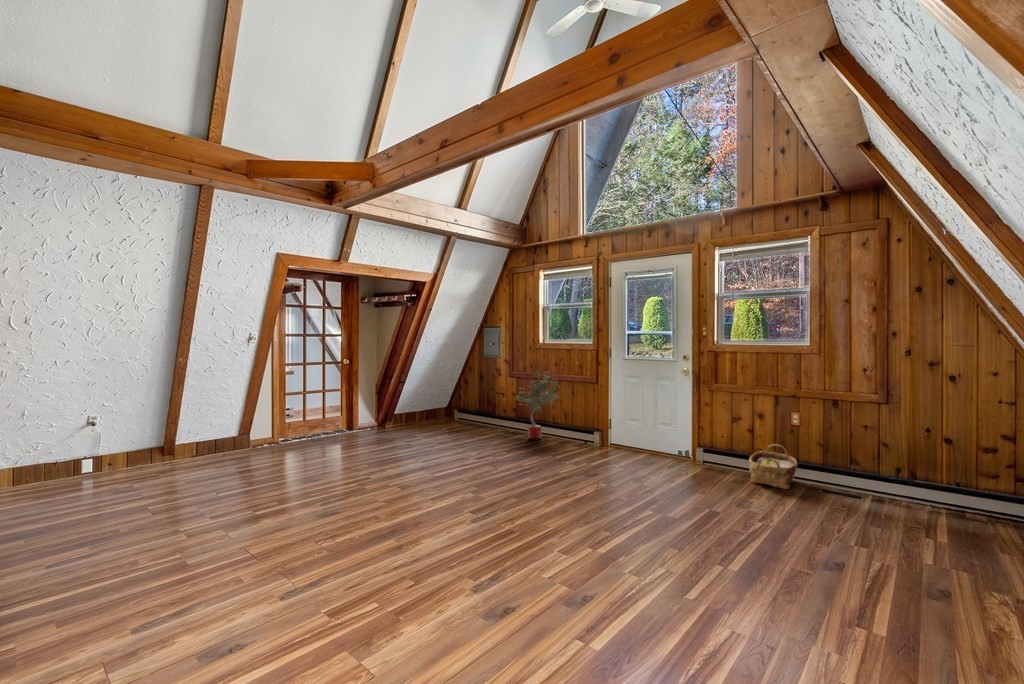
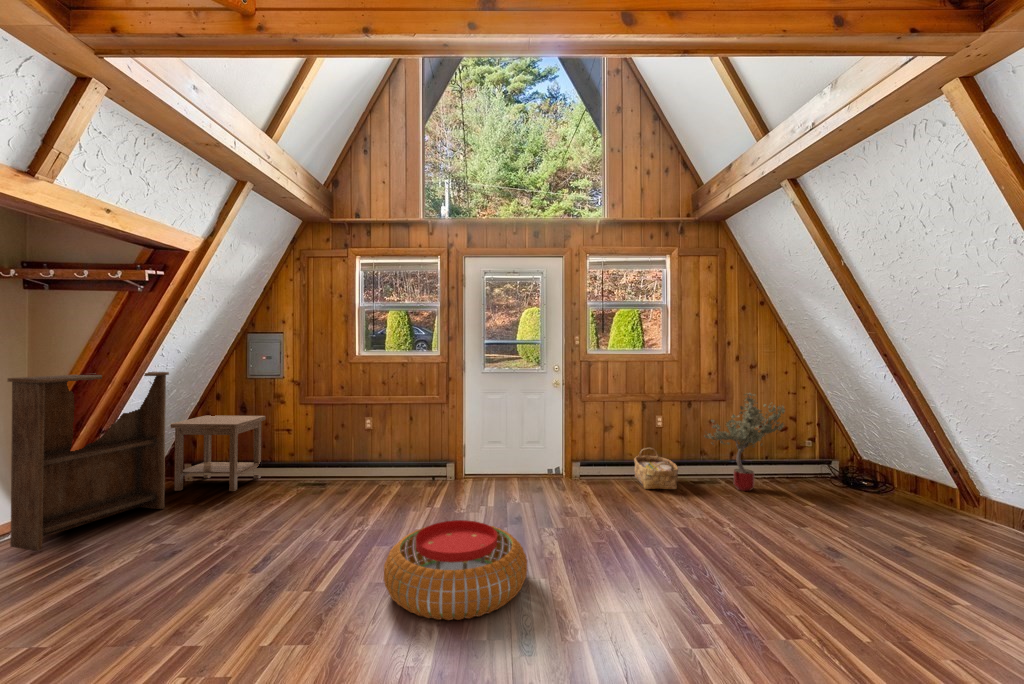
bookshelf: none [361,351,429,437] -> present [7,372,169,551]
potted tree: present [516,370,558,440] -> present [705,393,785,491]
side table: none [440,381,492,429] -> present [170,415,265,491]
pouf: none [450,452,543,505] -> present [384,520,527,620]

